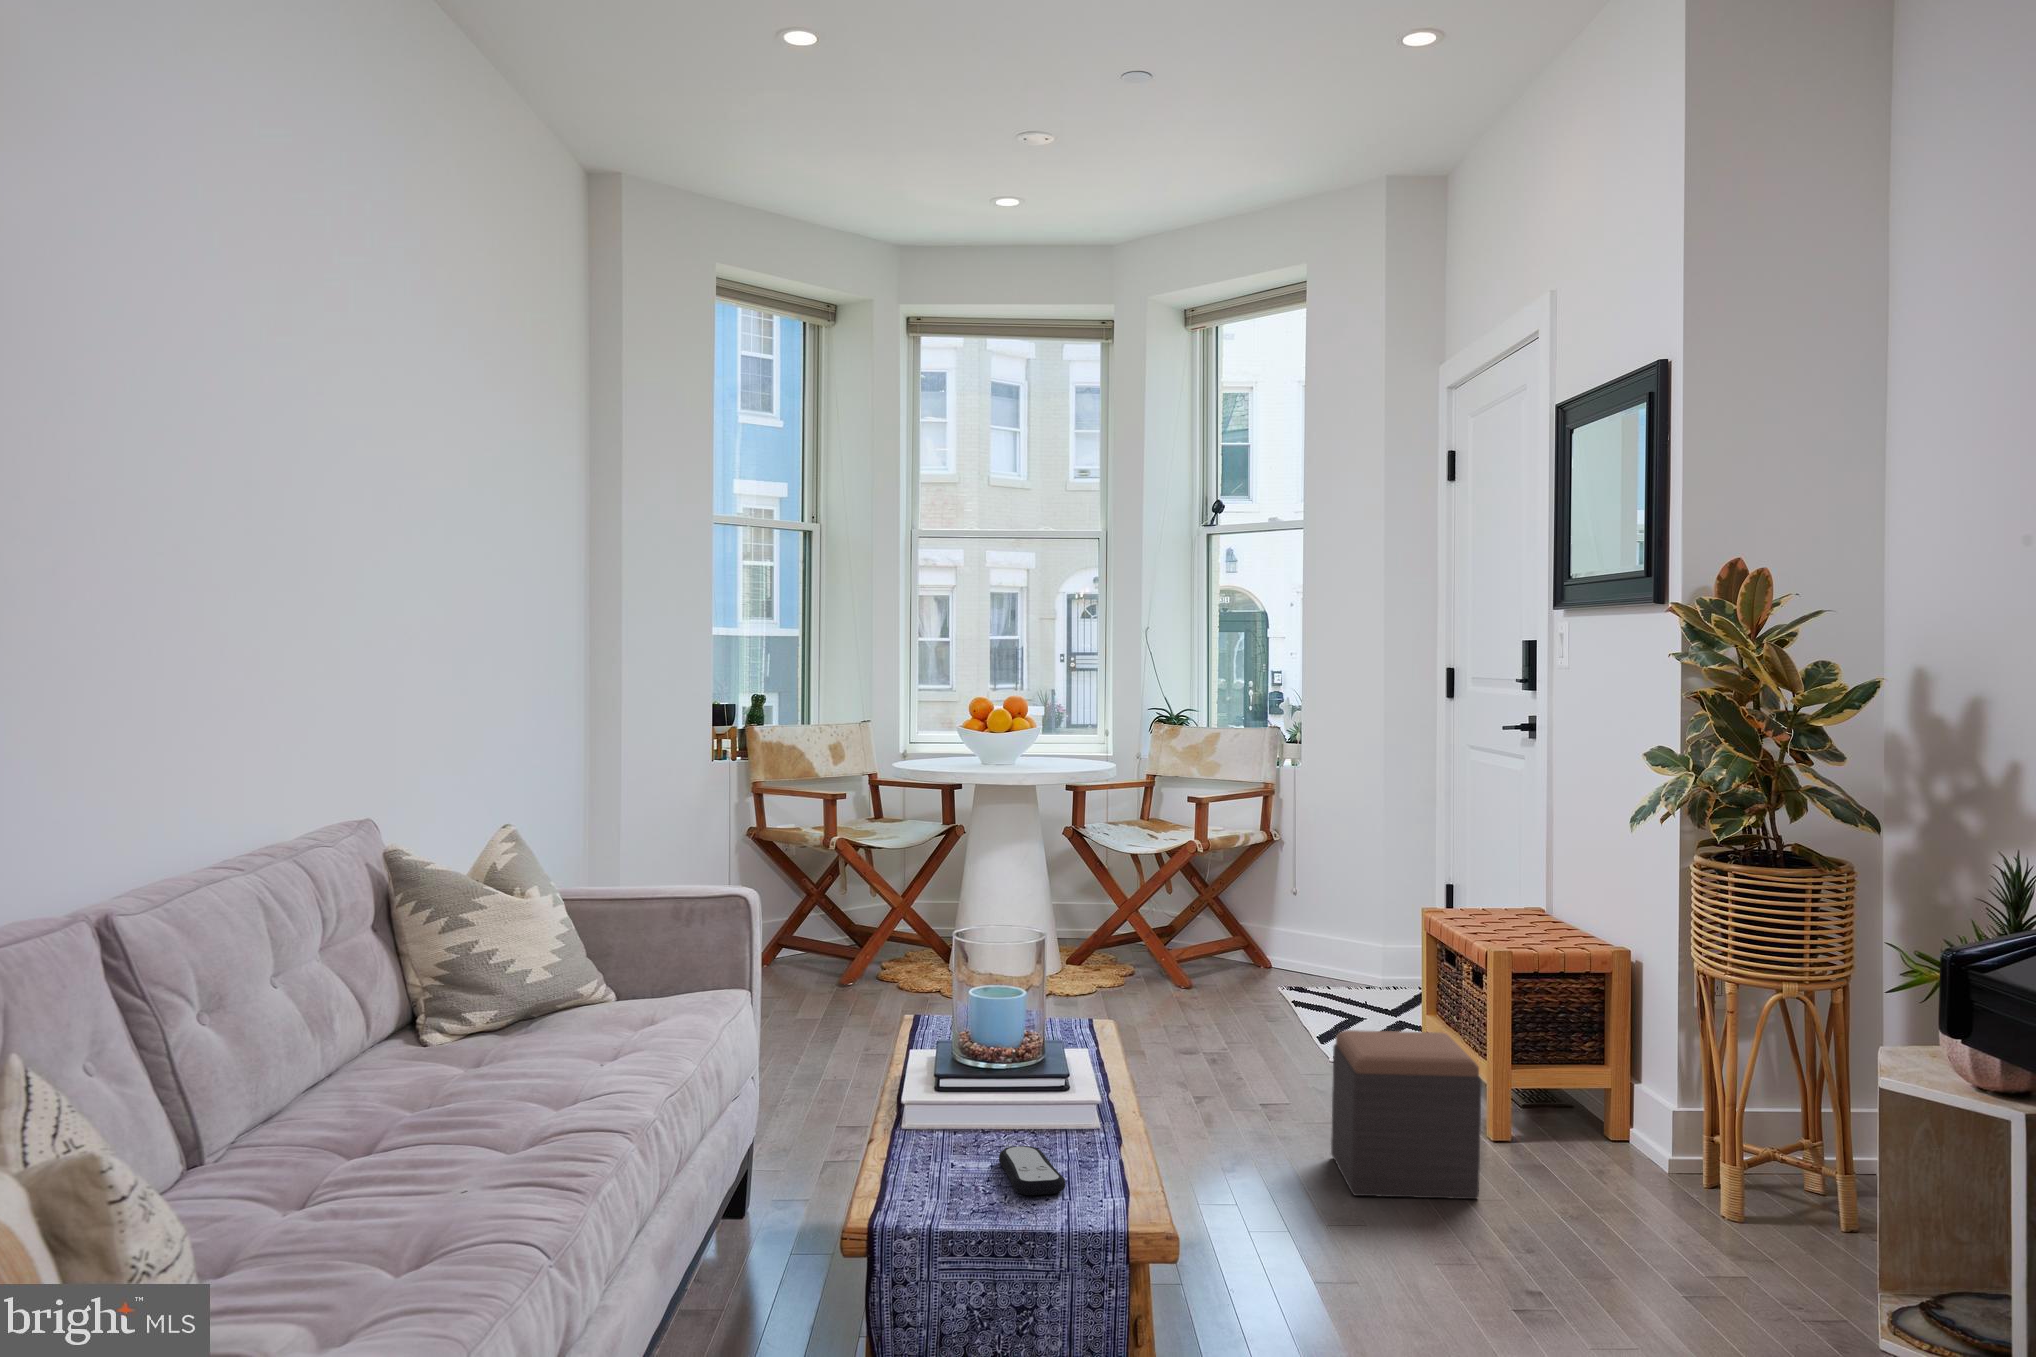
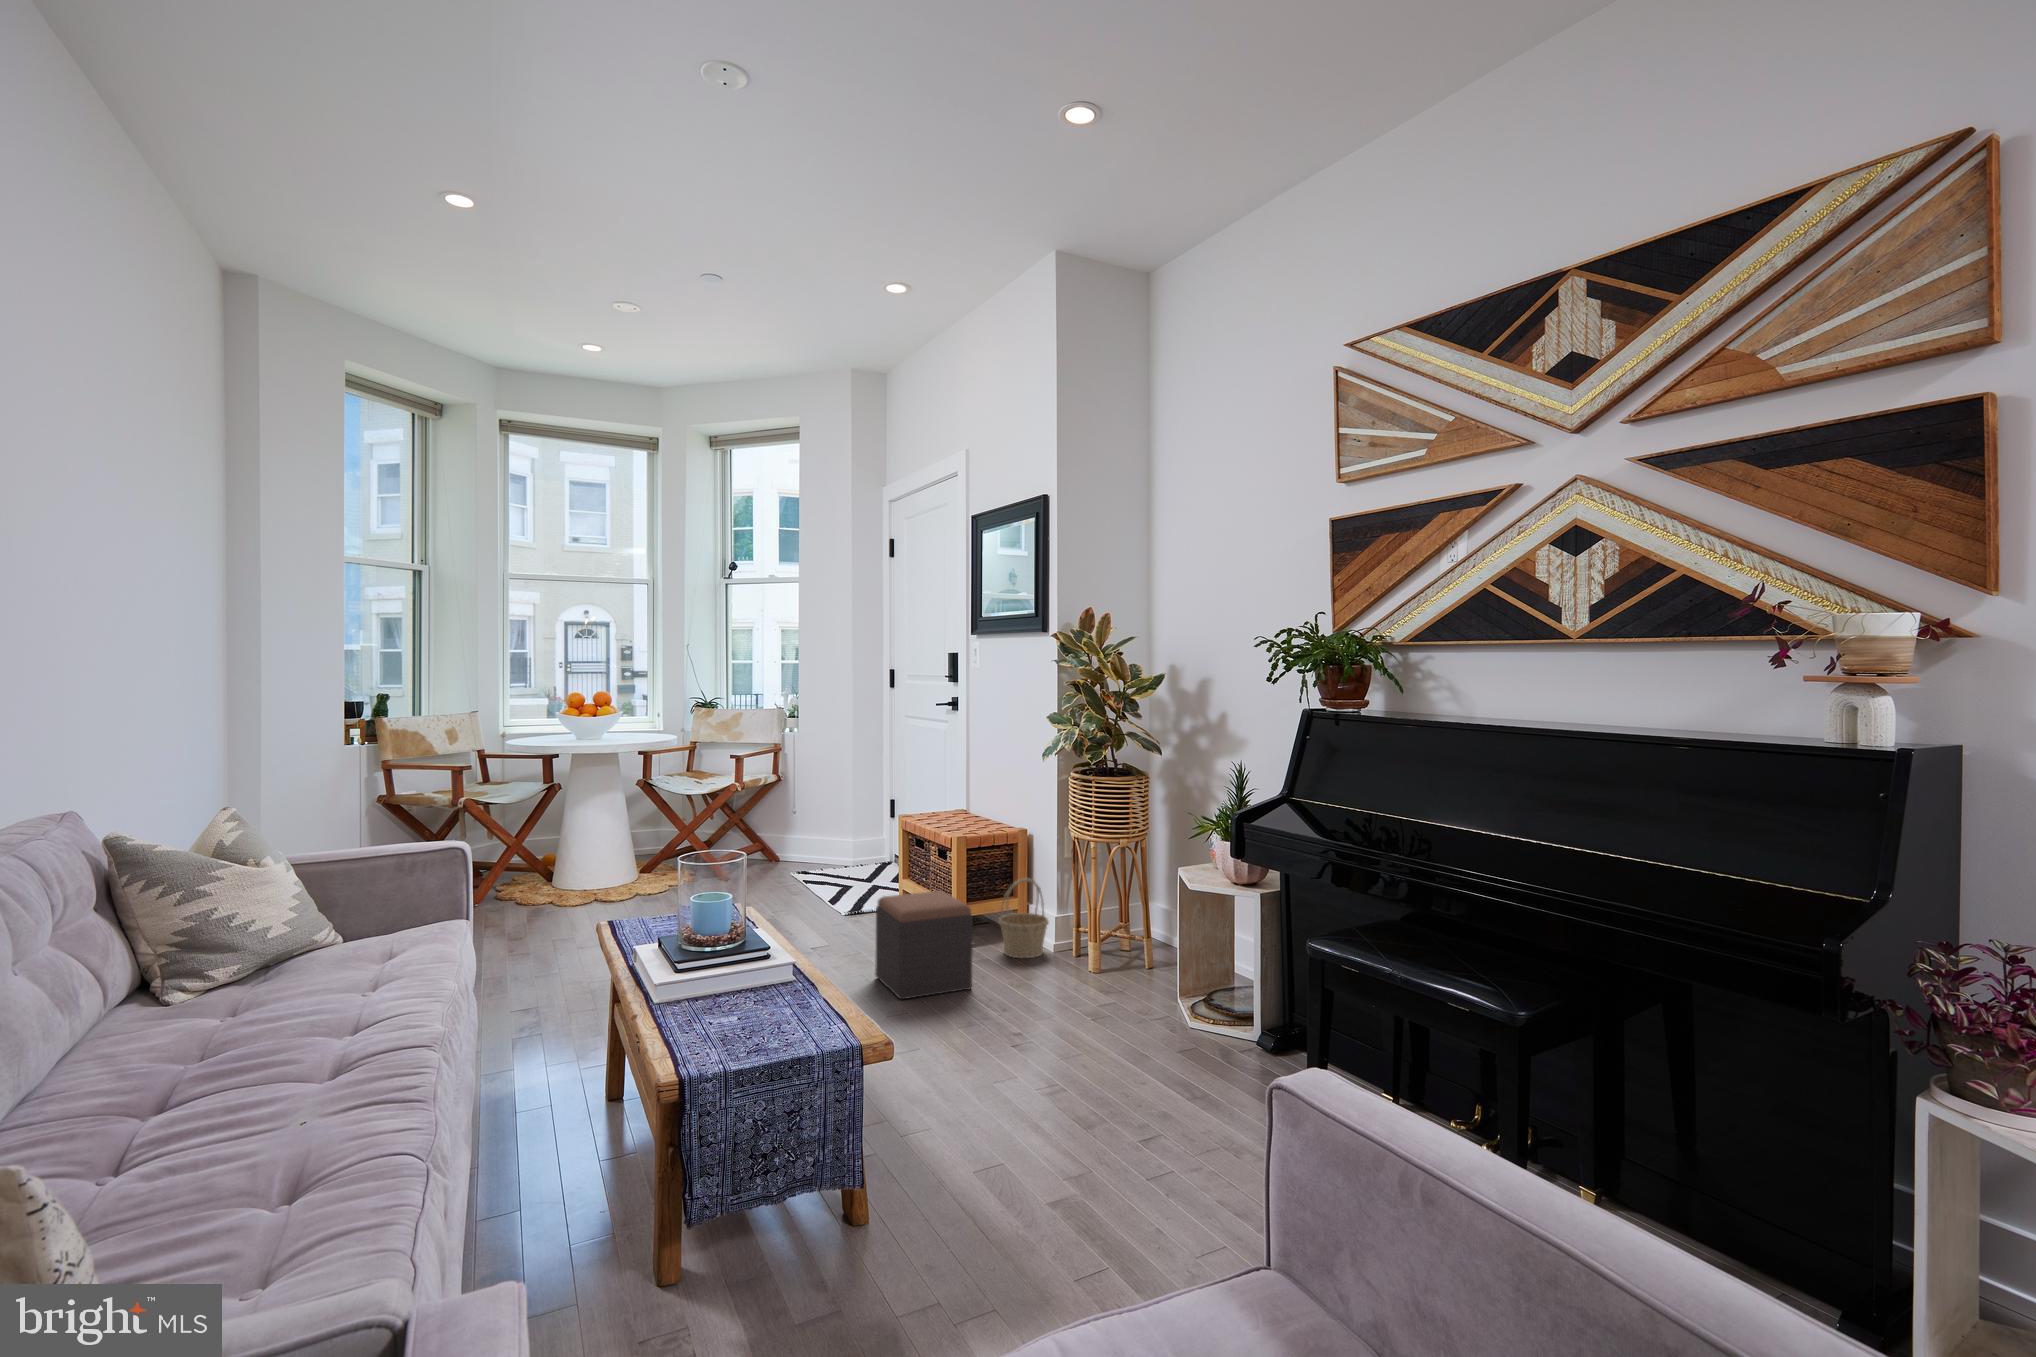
basket: none [1553,1030,1644,1167] -> present [999,878,1049,958]
remote control: present [999,1146,1065,1195] -> none [745,1001,805,1034]

